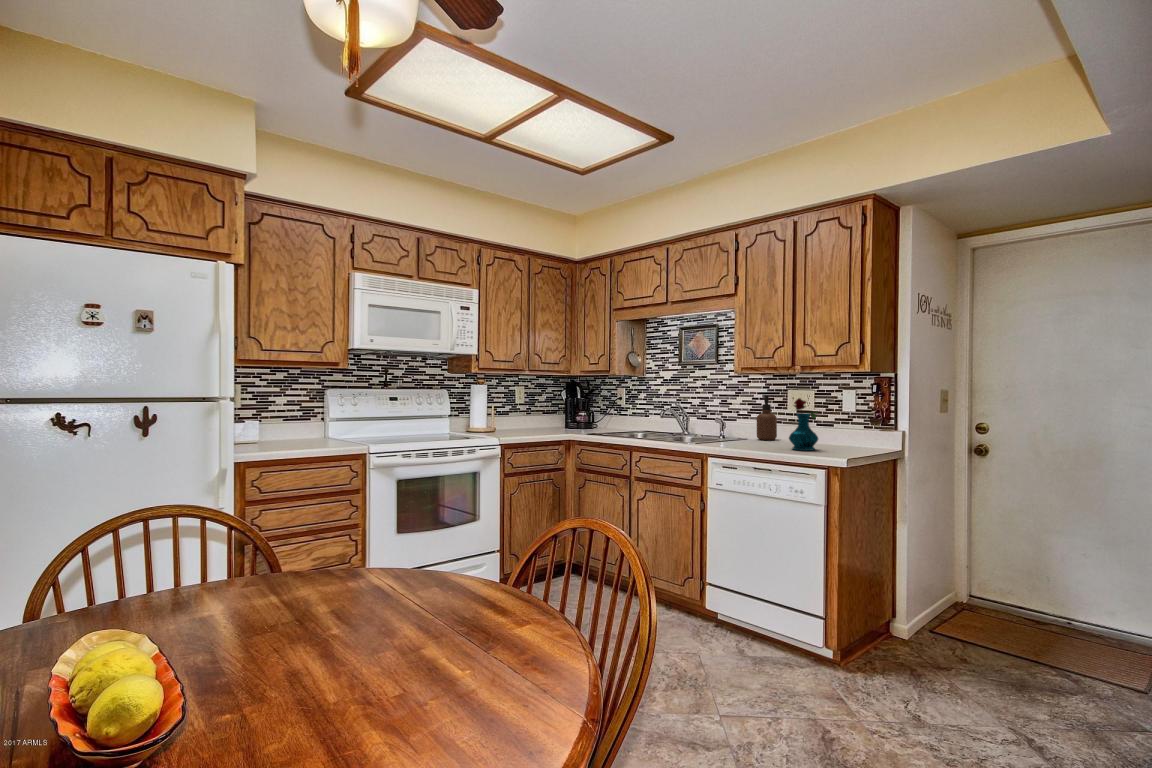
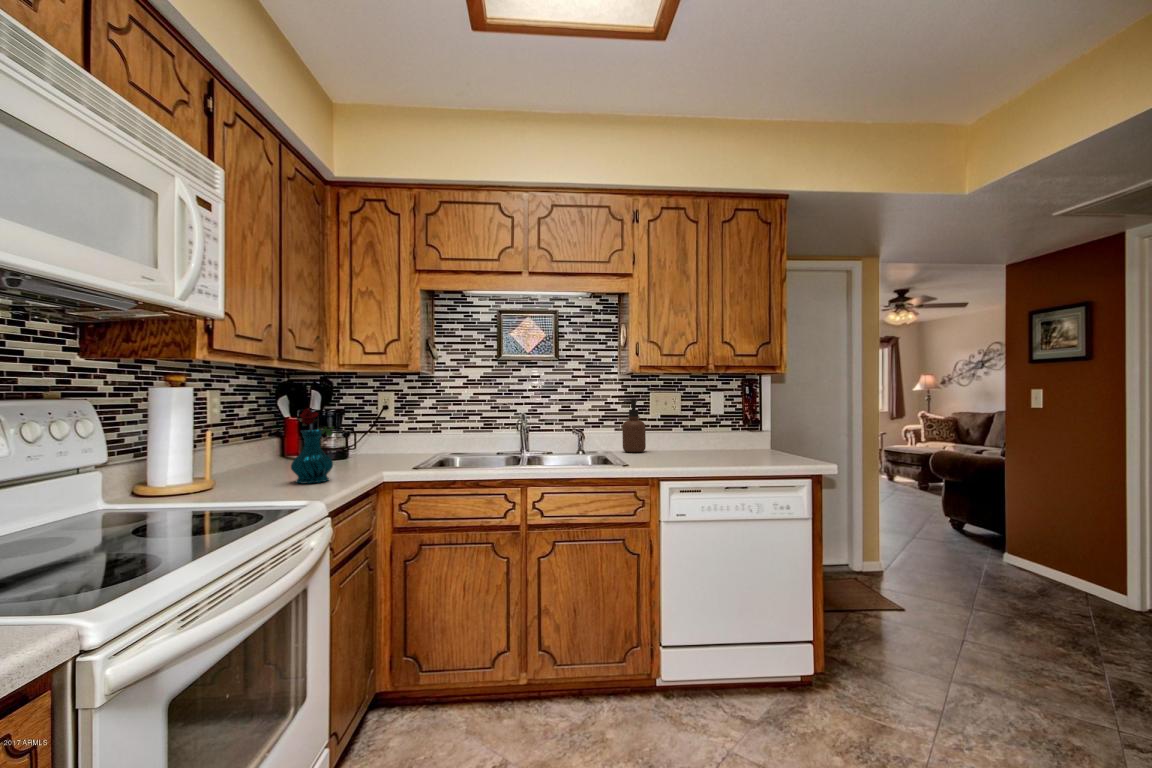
vase: present [789,398,818,451] -> present [291,409,333,484]

